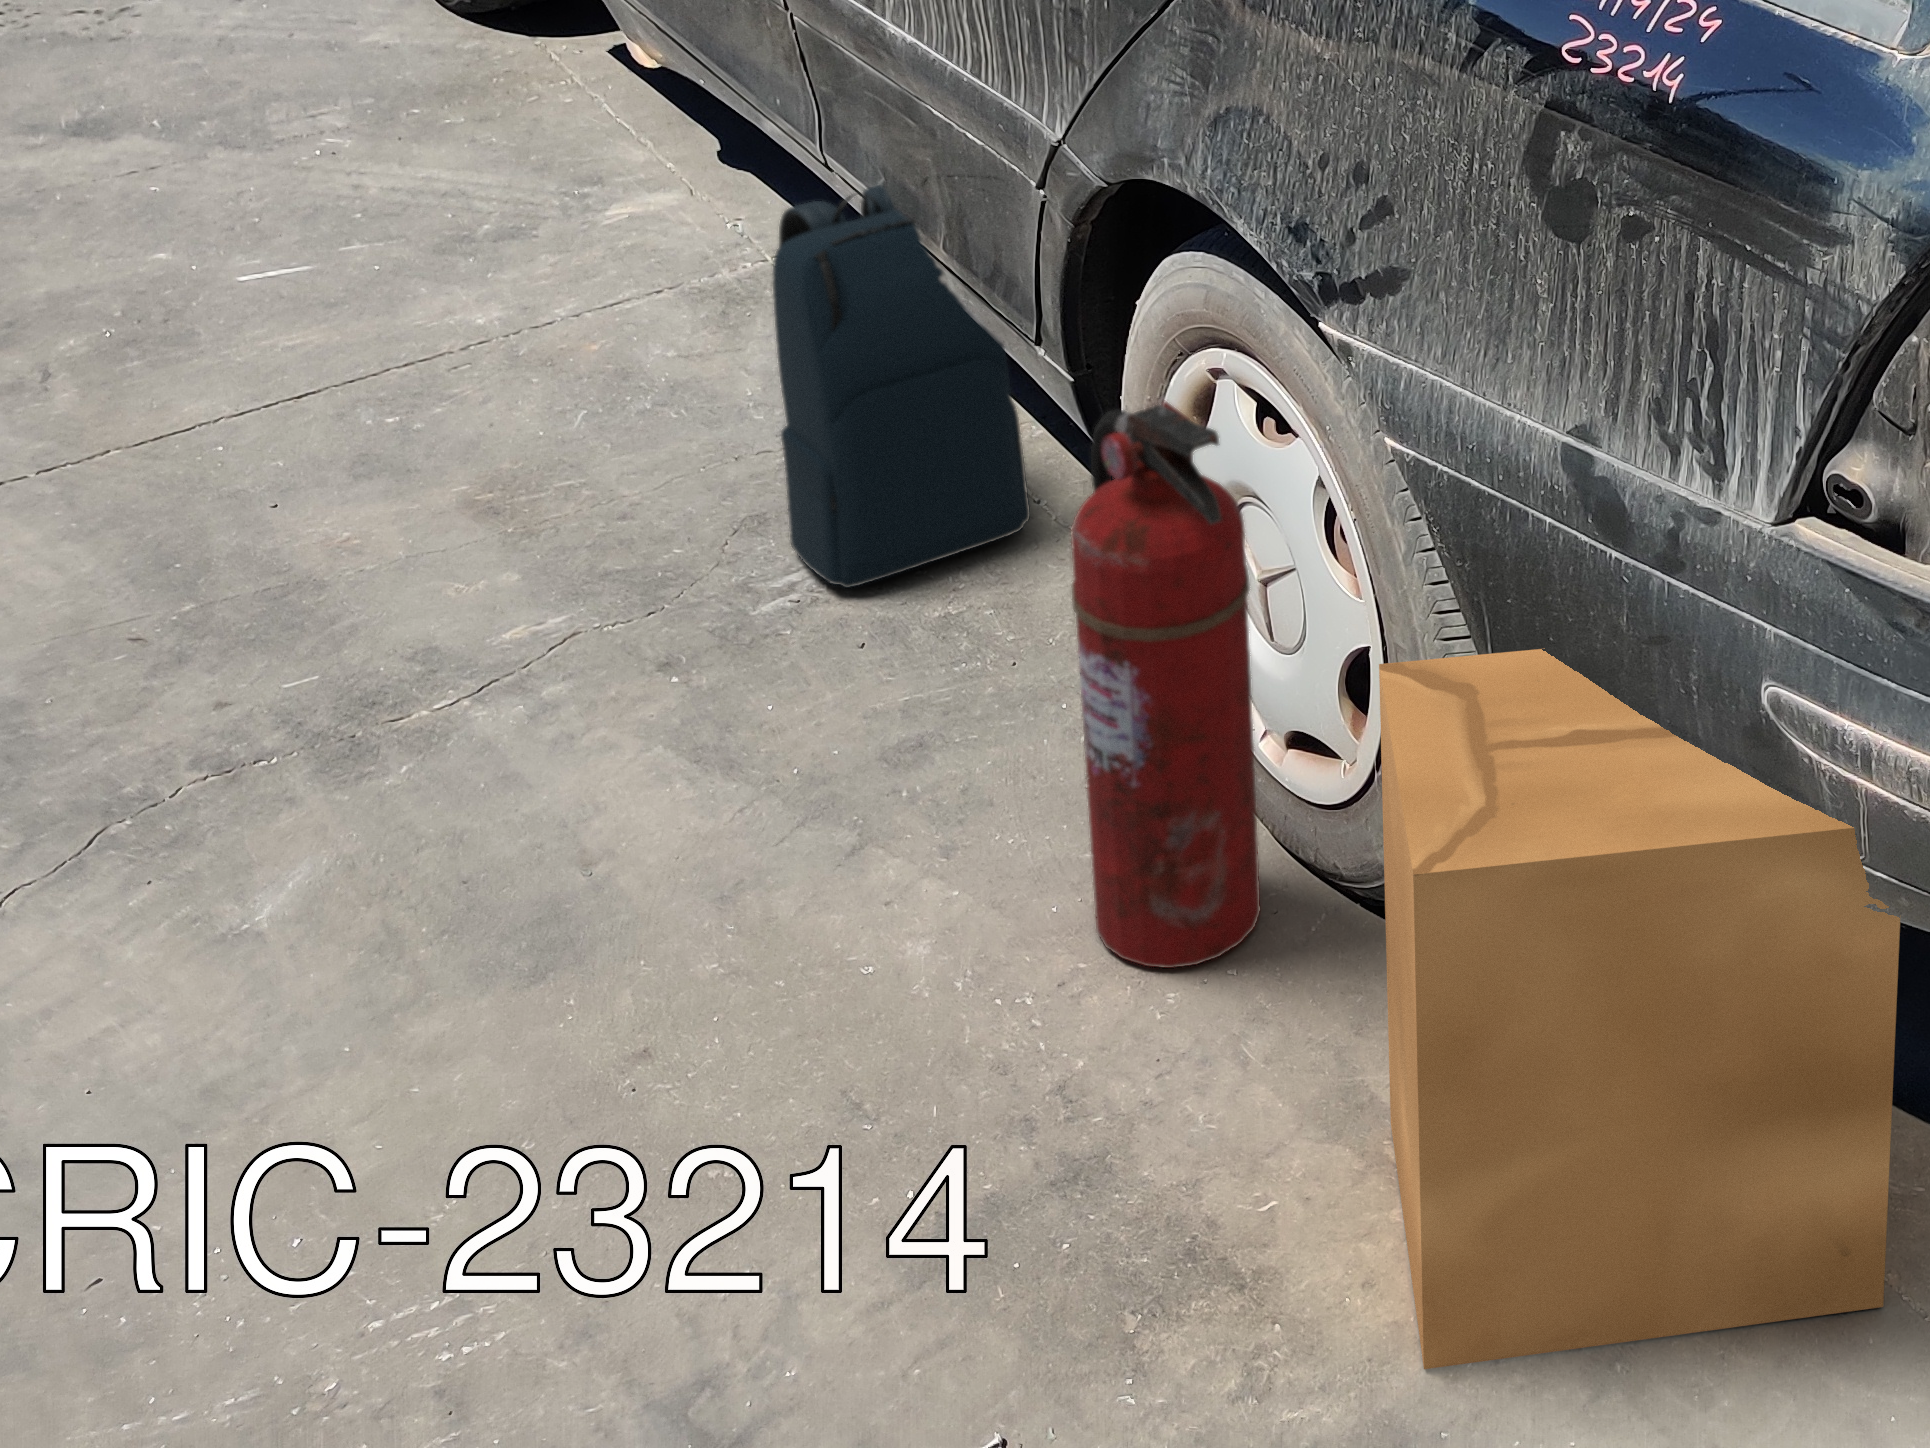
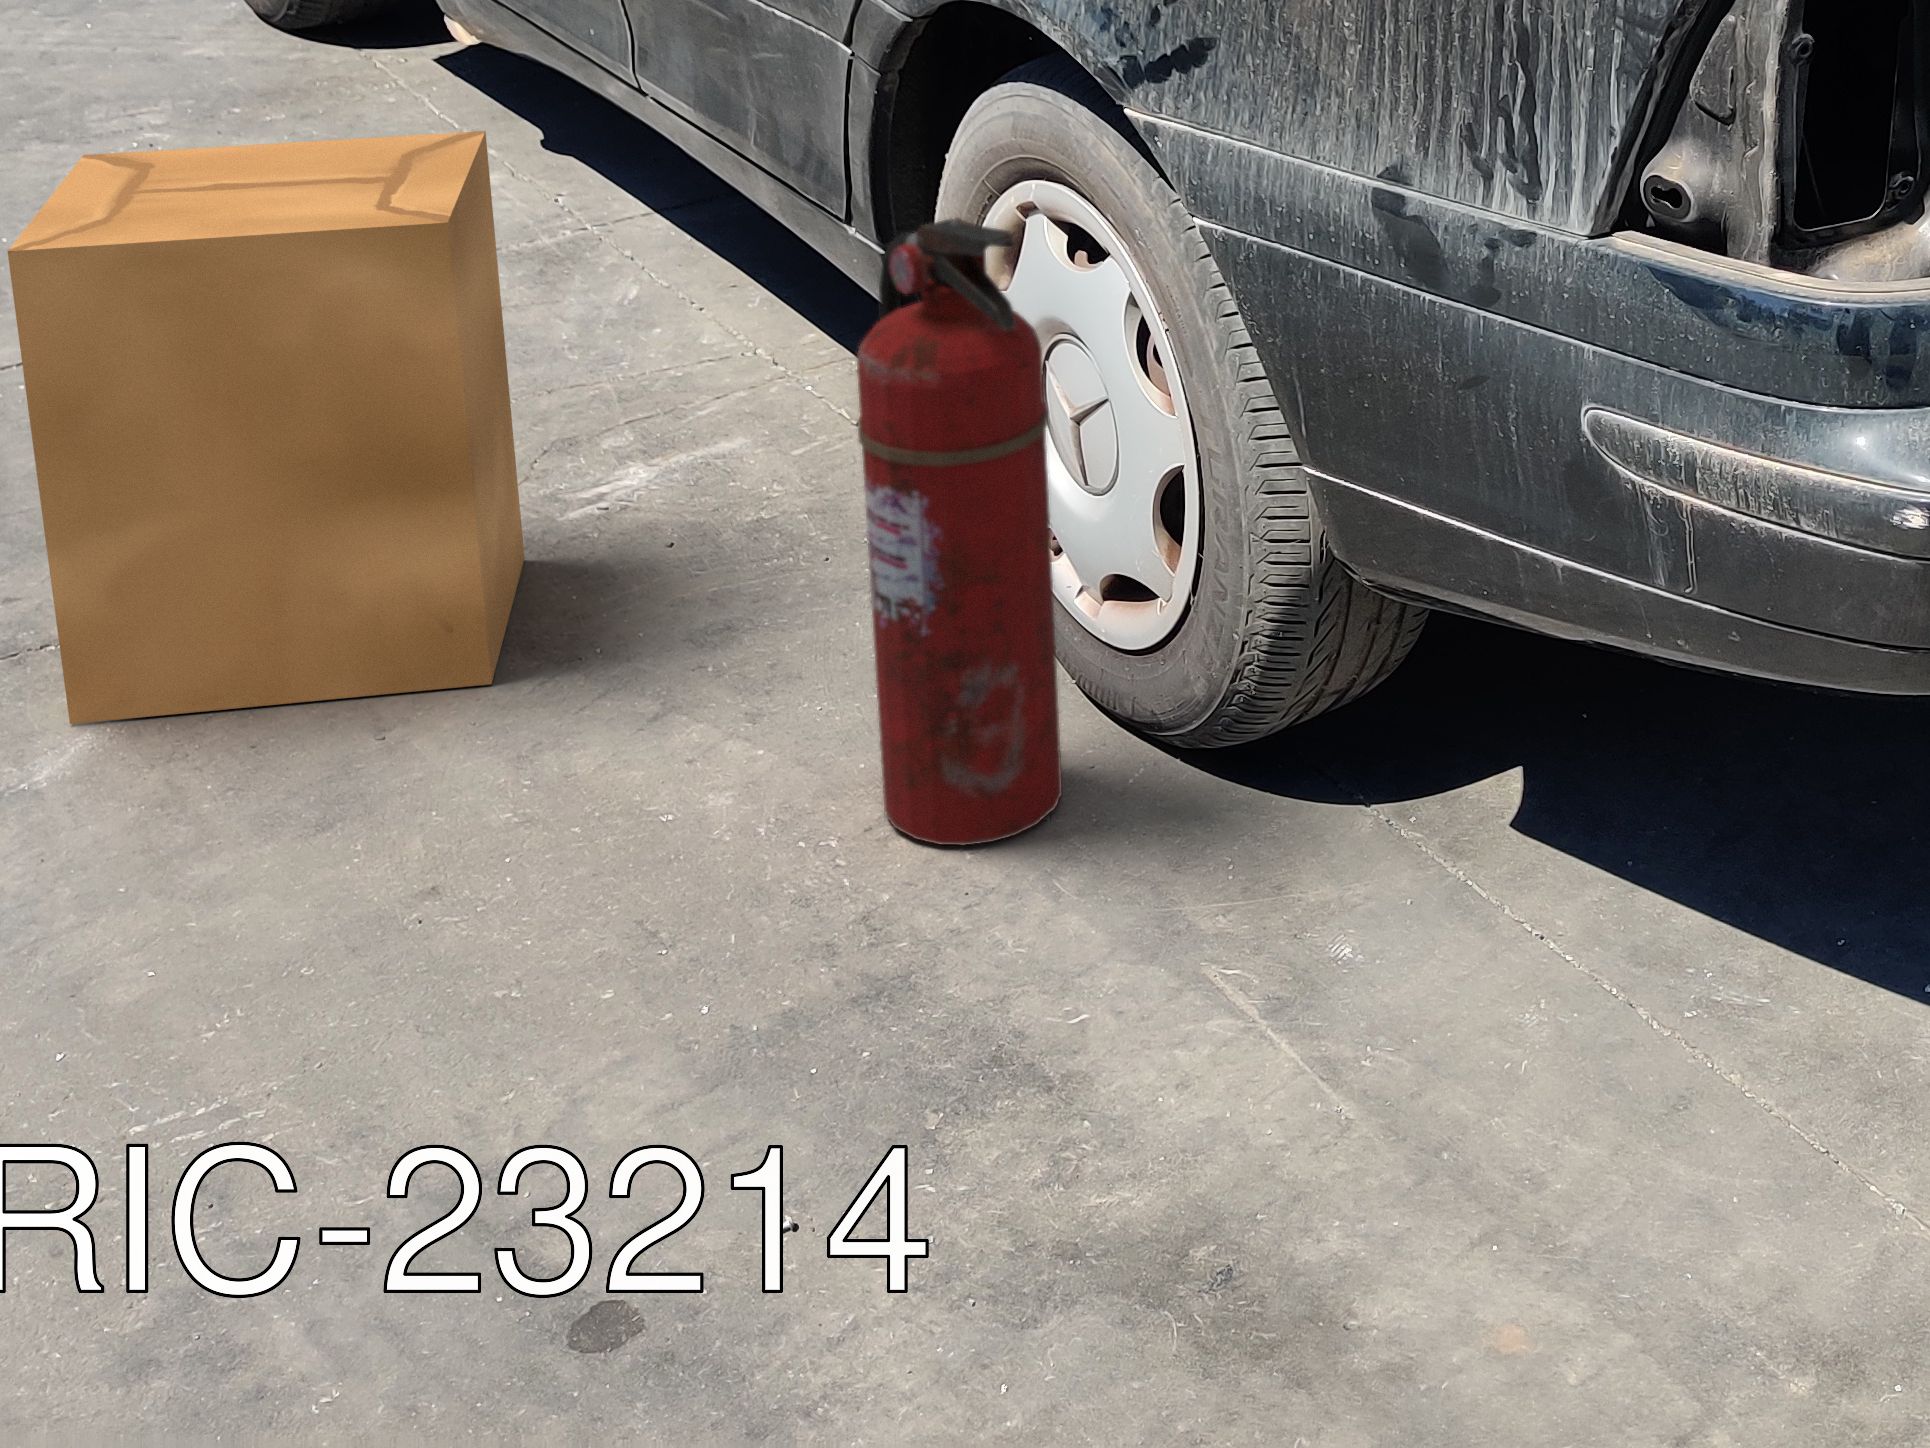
backpack: present [773,185,1030,588] -> none [545,103,820,527]
cardboard box: present [1379,649,1900,1369] -> present [8,131,524,724]

